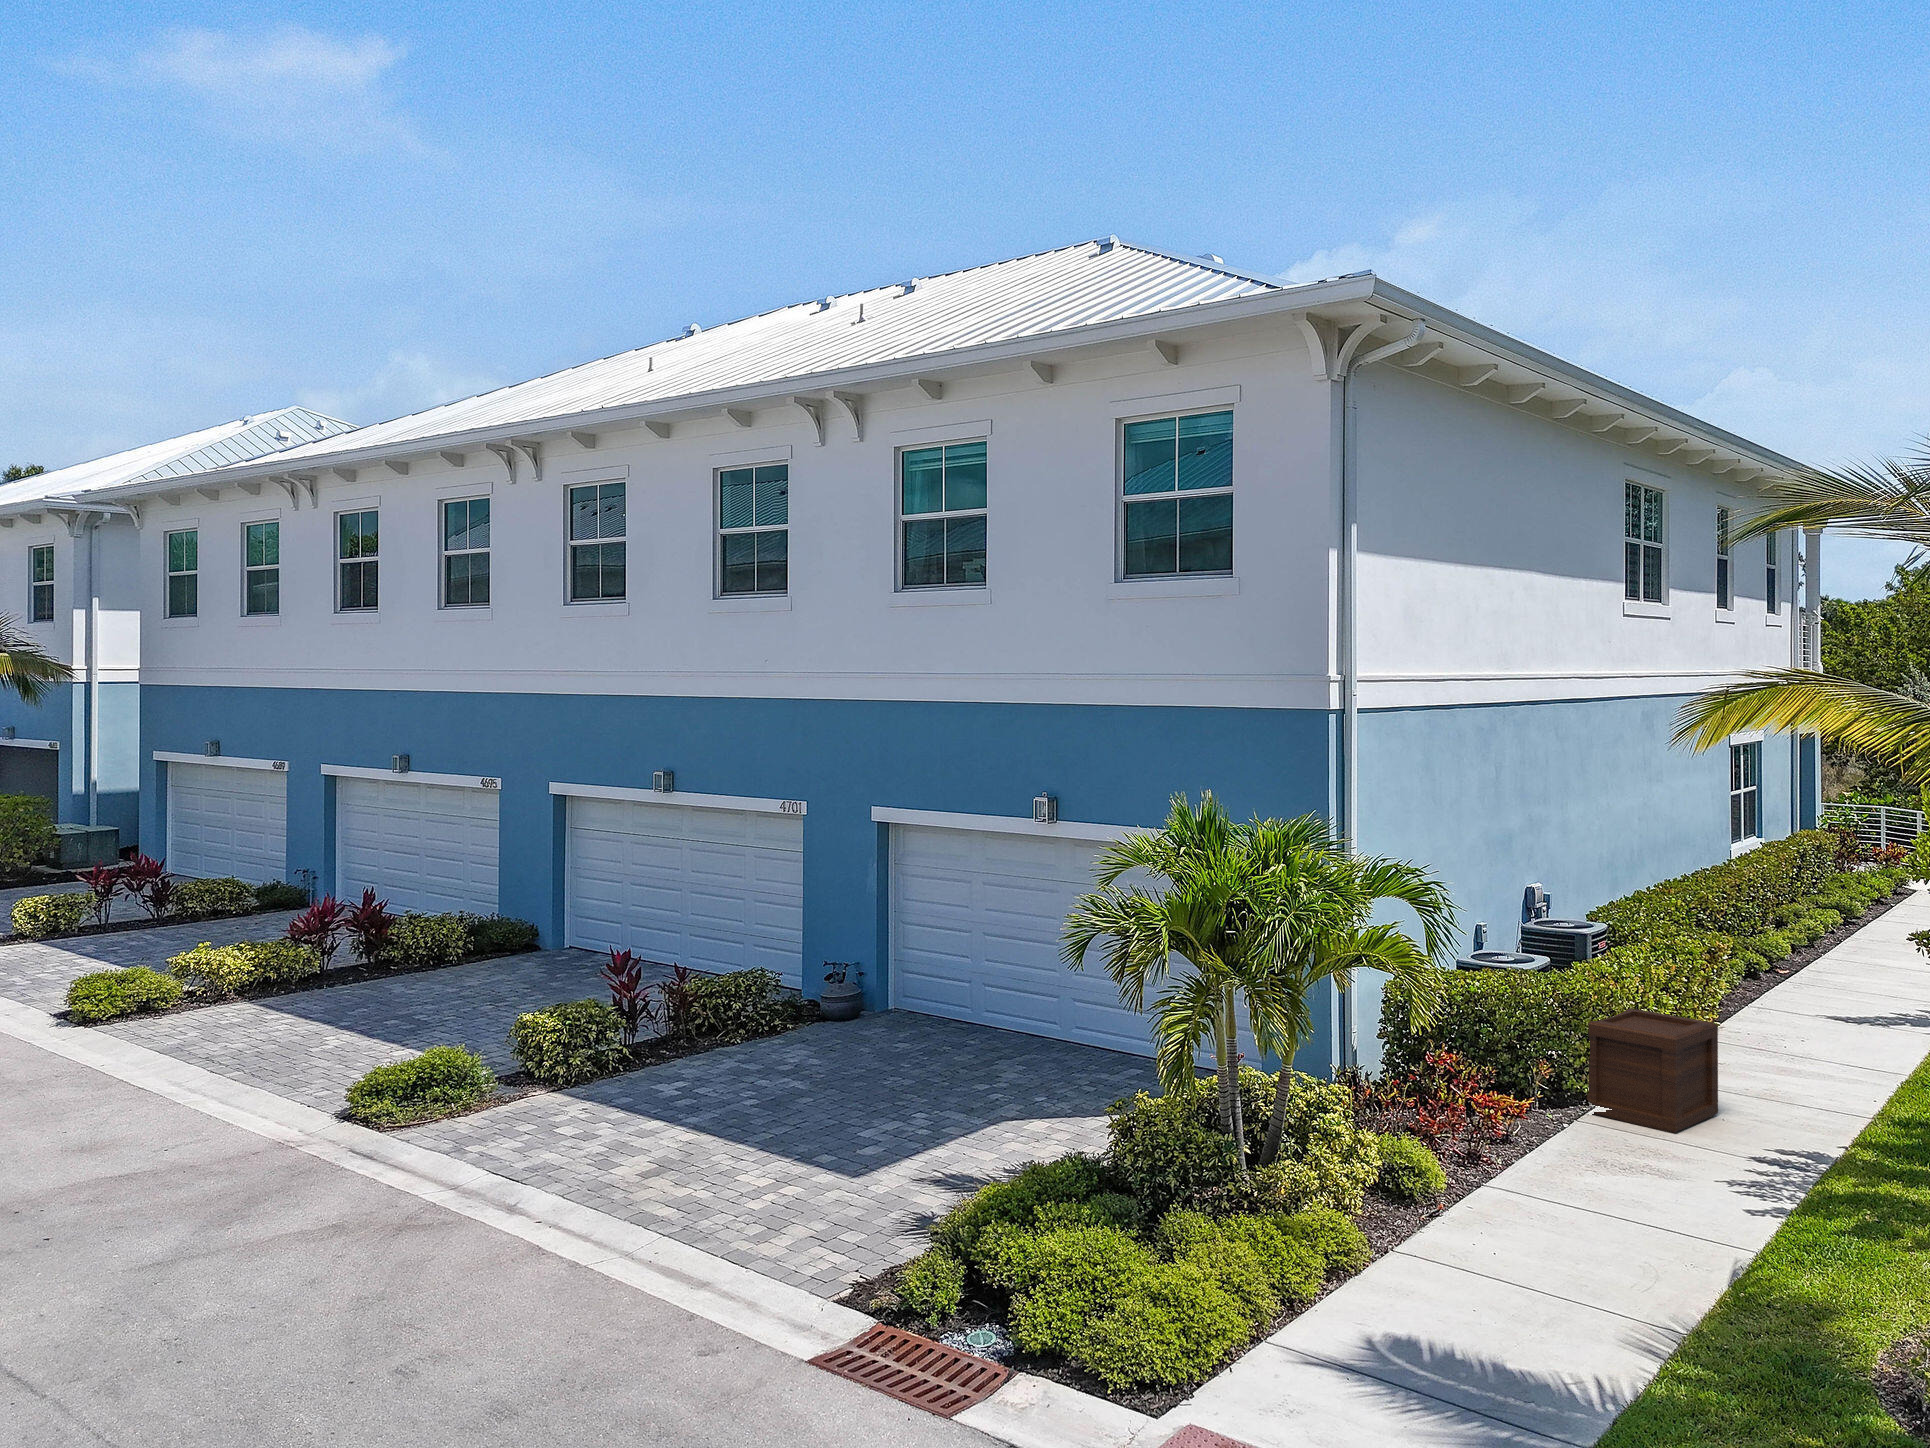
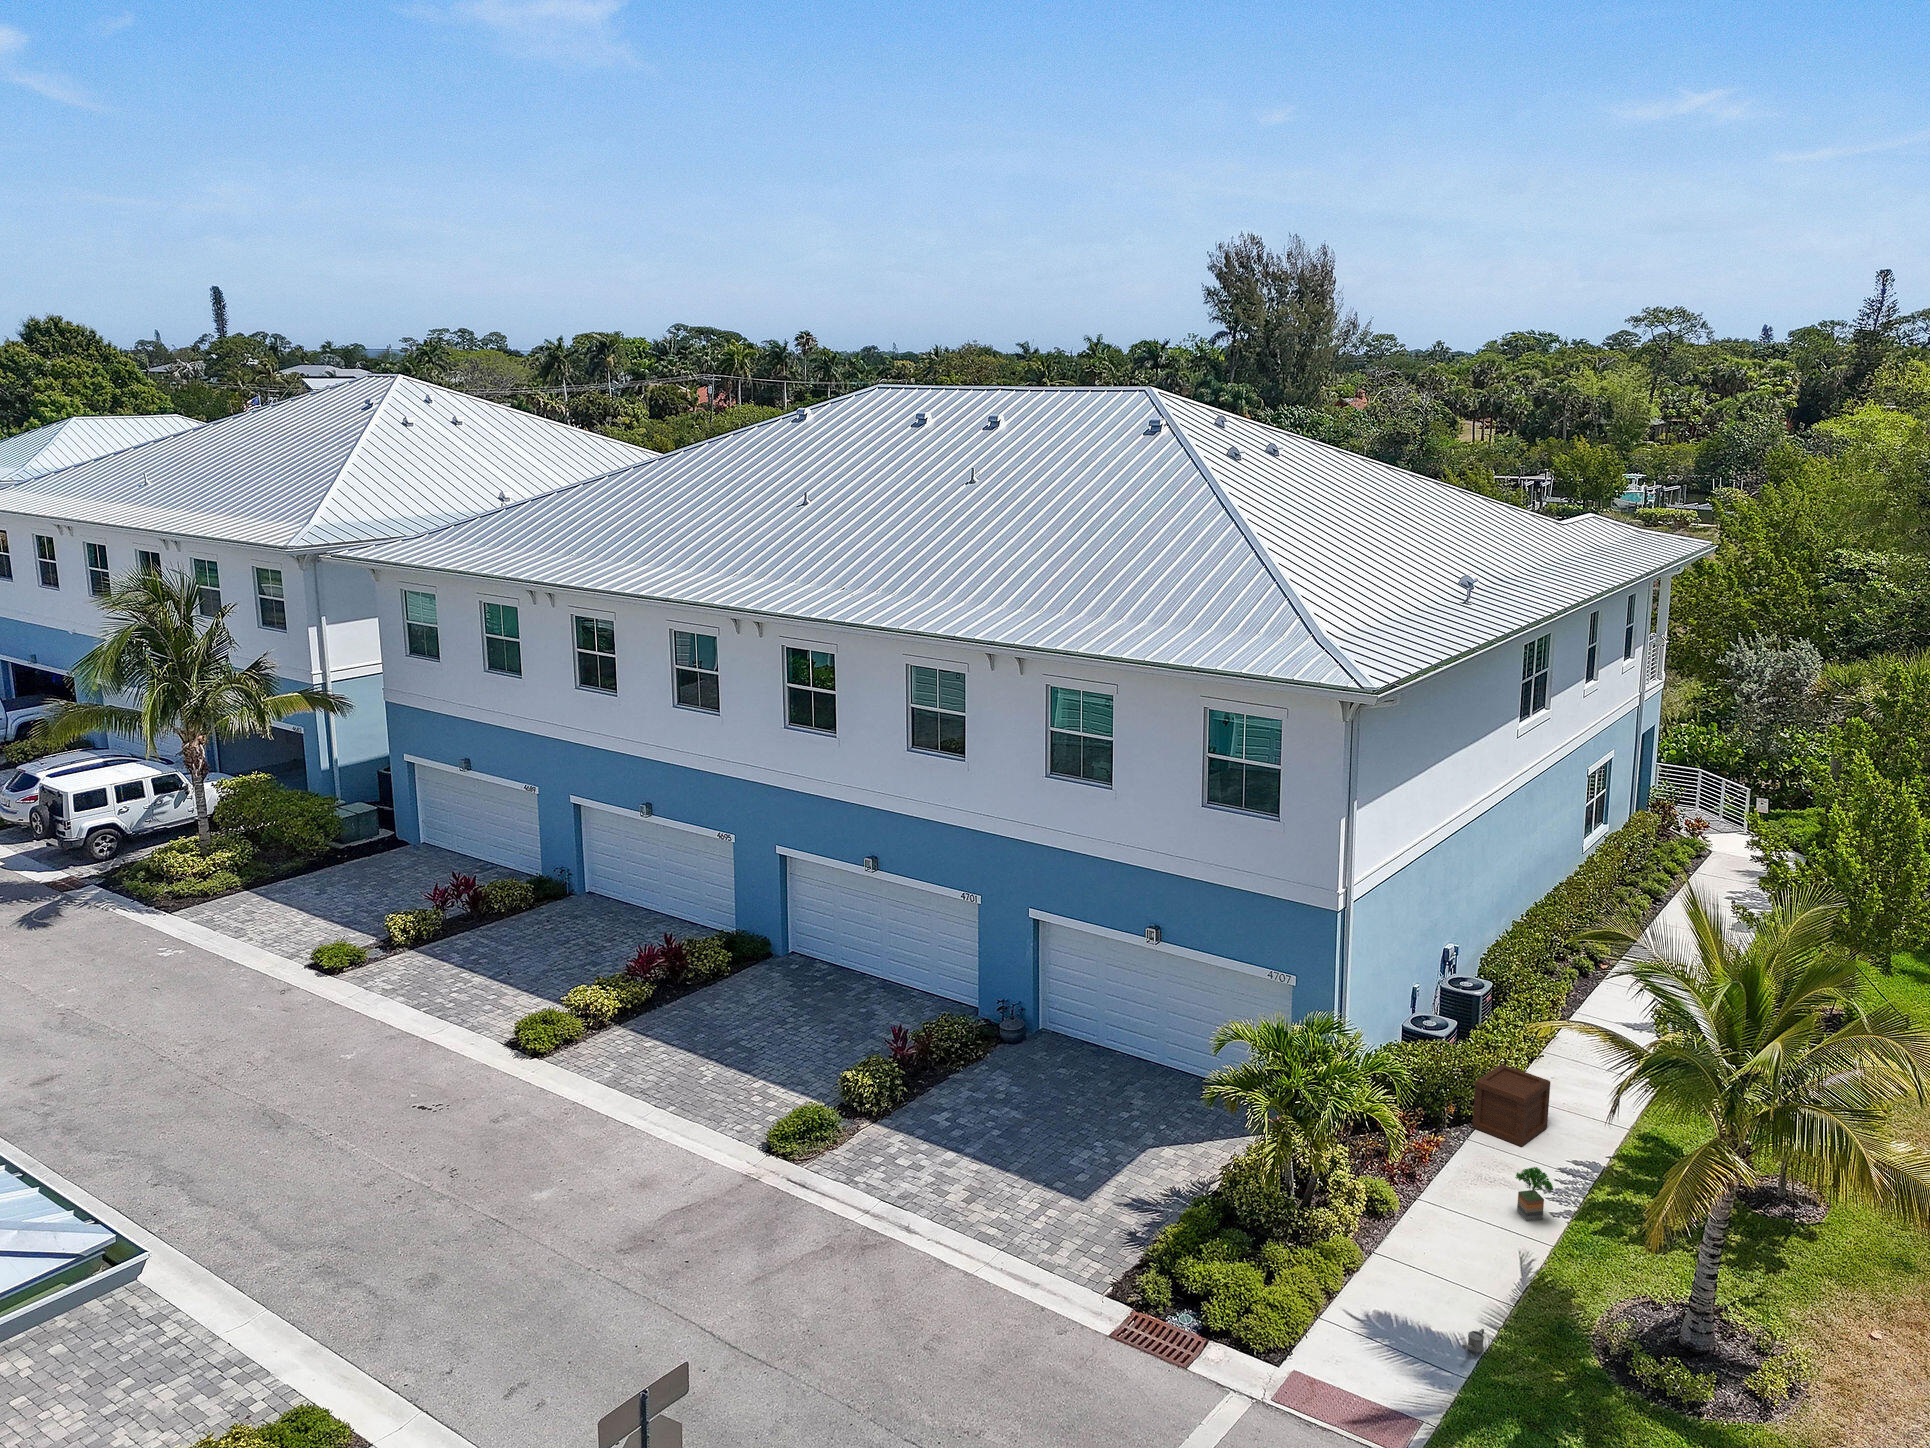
potted tree: none [1669,1113,1750,1218] -> present [1515,1167,1553,1221]
watering can: none [1583,1355,1633,1408] -> present [1462,1329,1484,1353]

